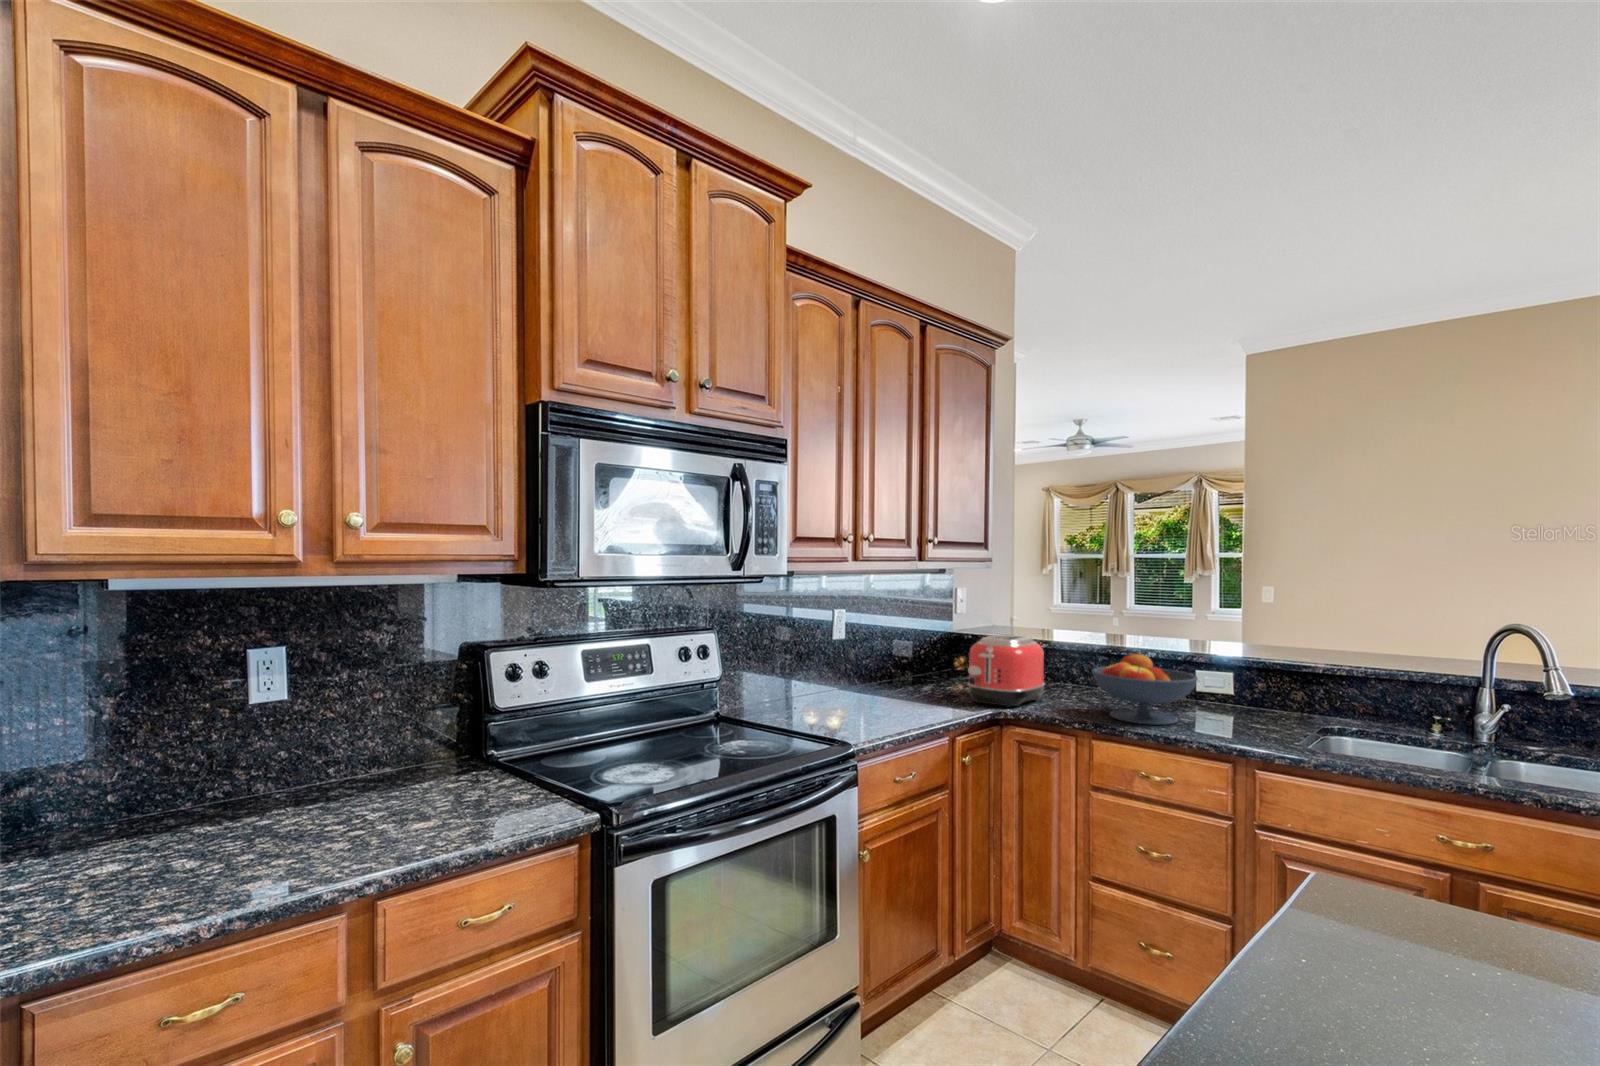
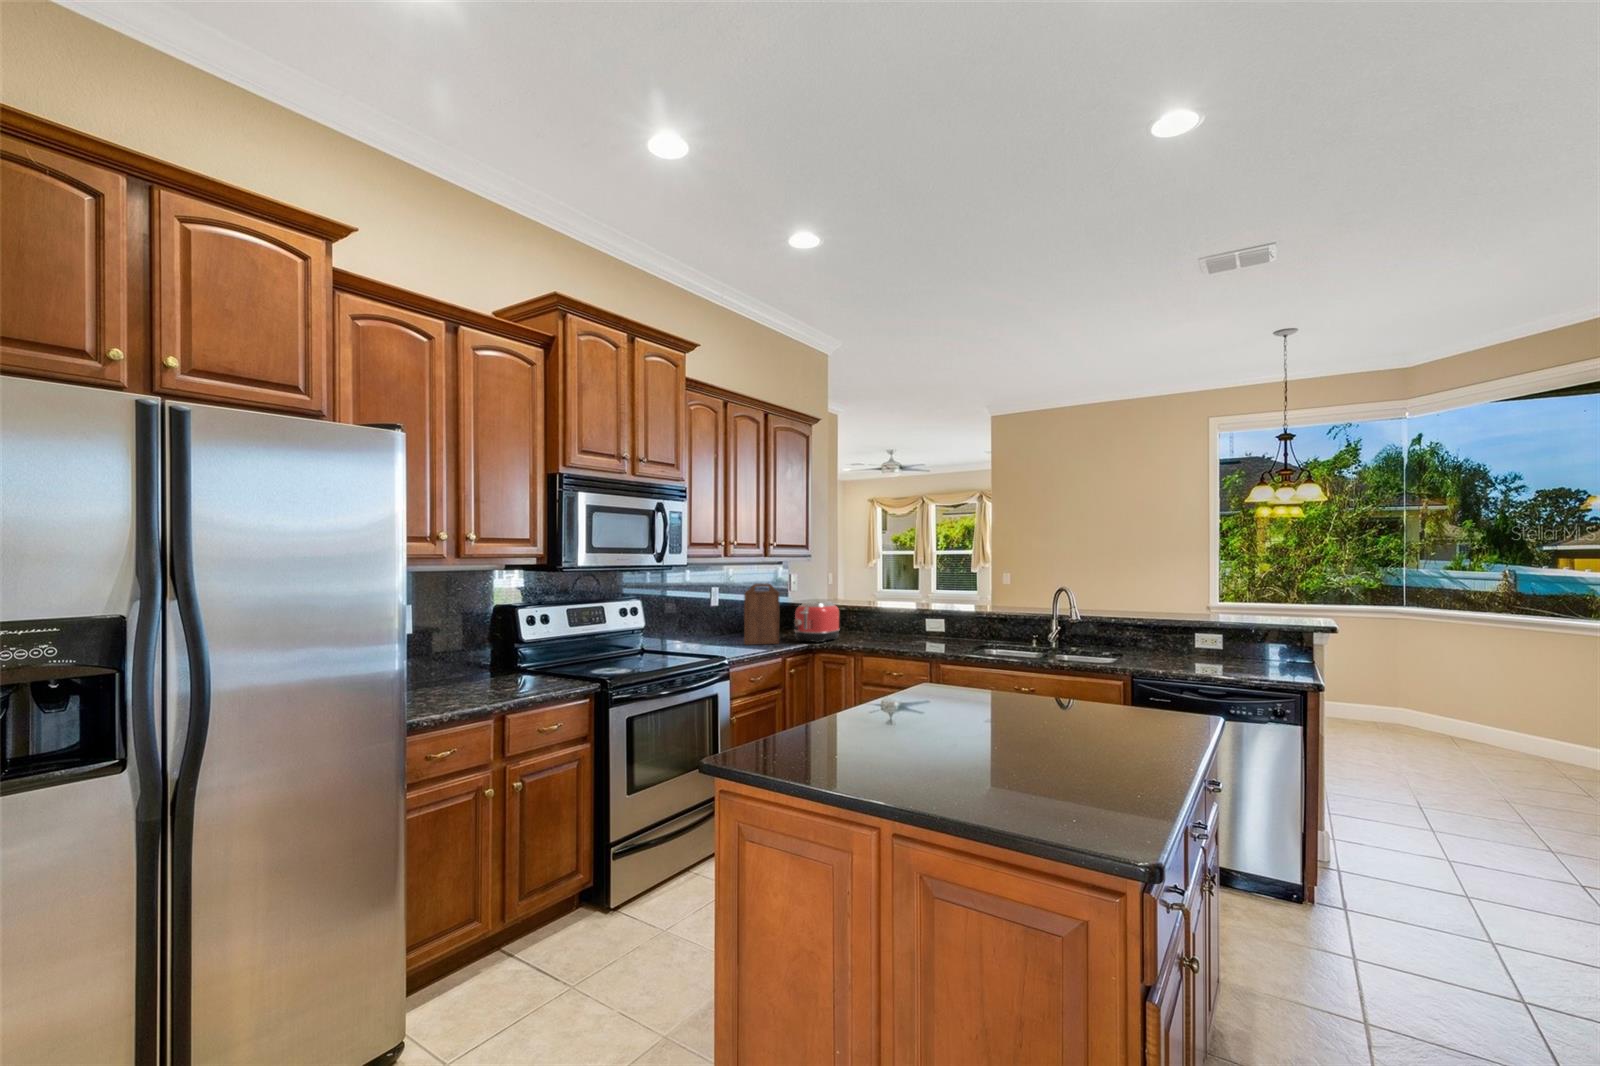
cutting board: none [884,605,944,707] -> present [744,584,779,645]
fruit bowl: present [1092,654,1198,725] -> none [863,608,920,647]

